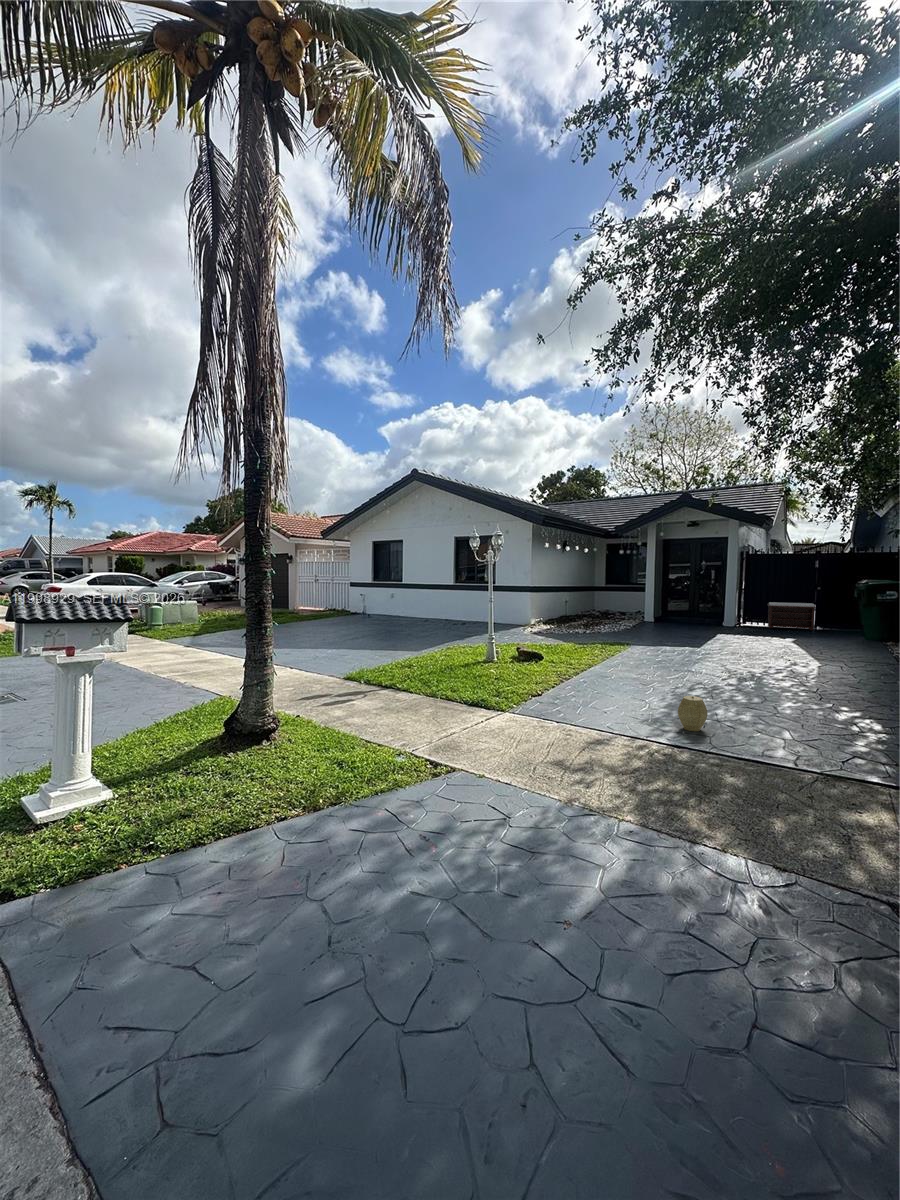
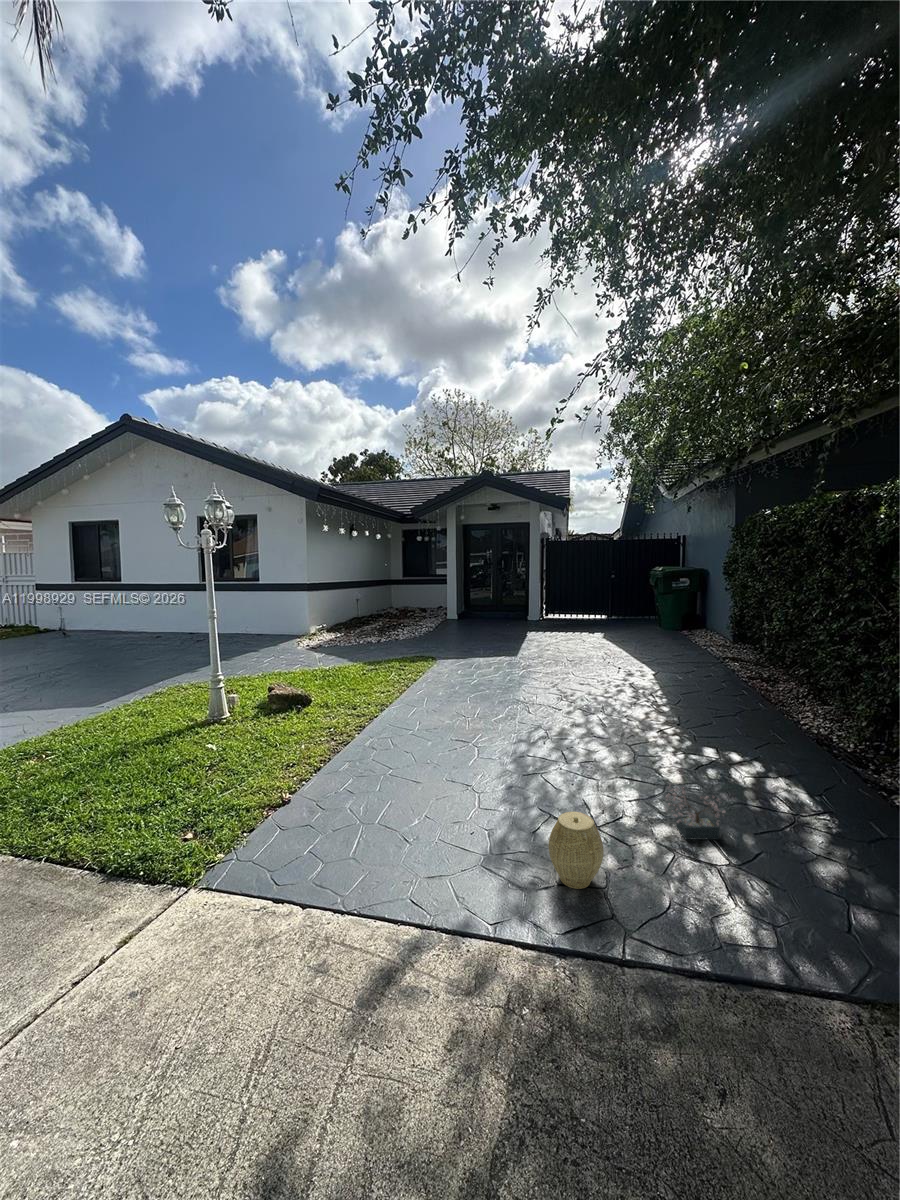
bench: present [768,602,816,630] -> none [570,593,615,621]
decorative plant: none [757,697,797,729] -> present [665,787,725,840]

